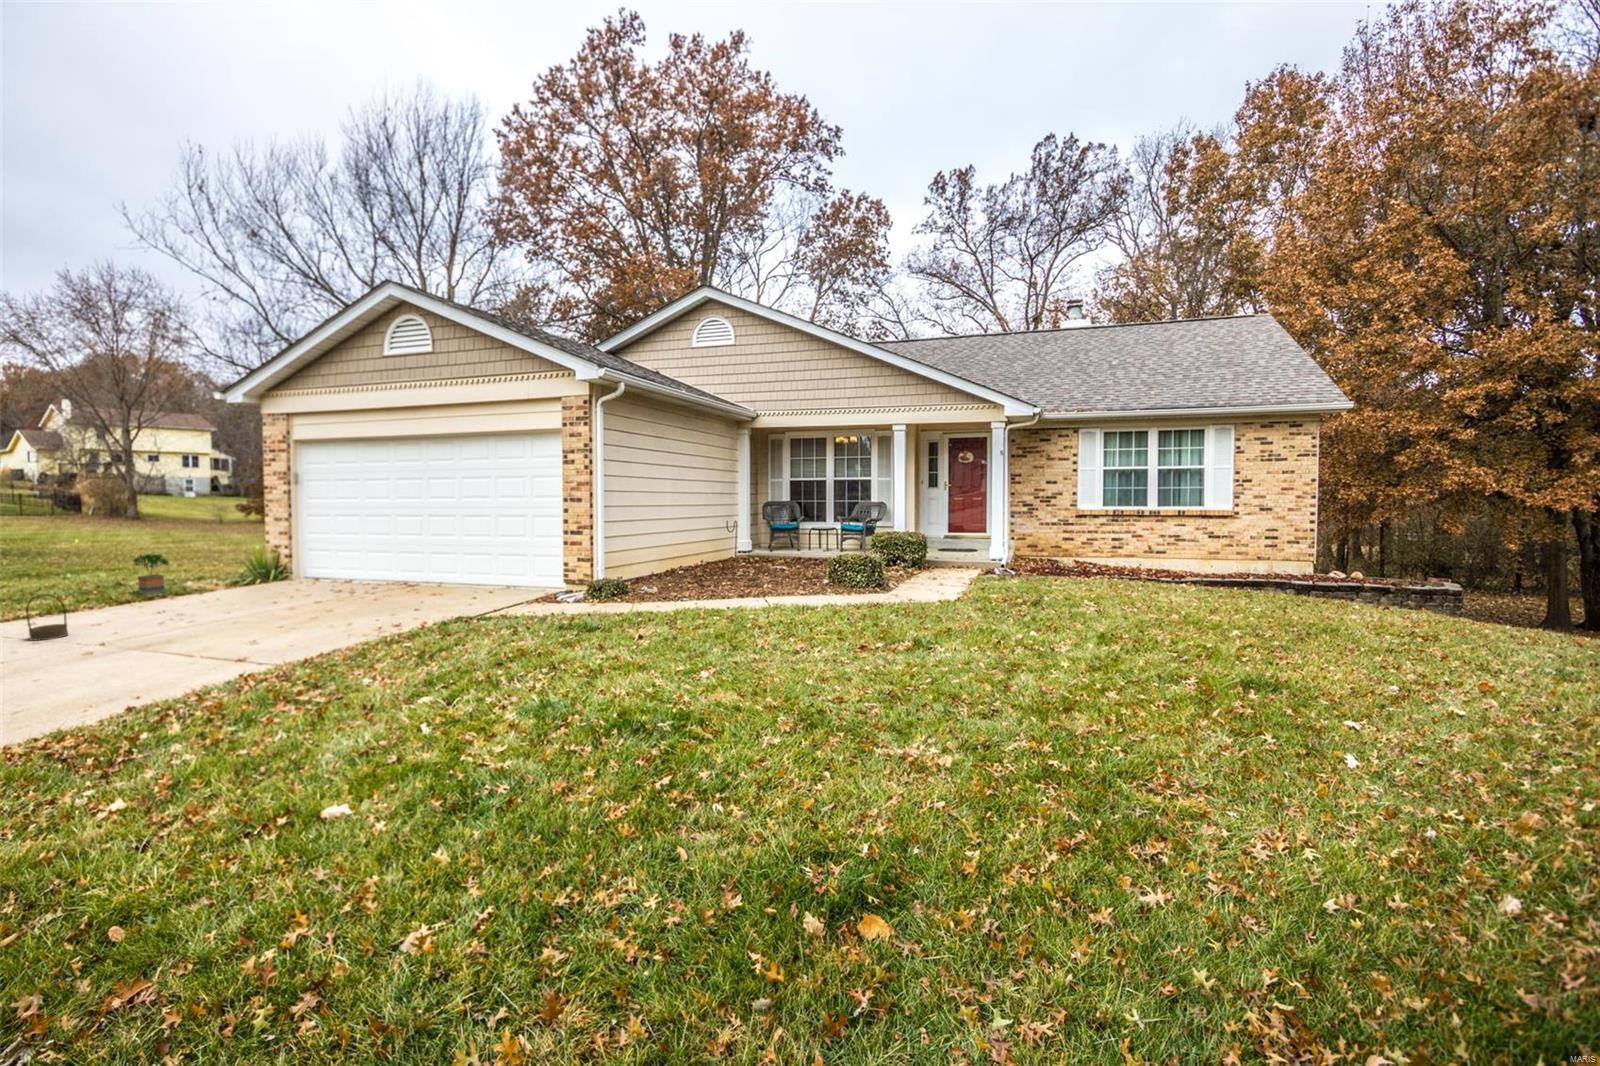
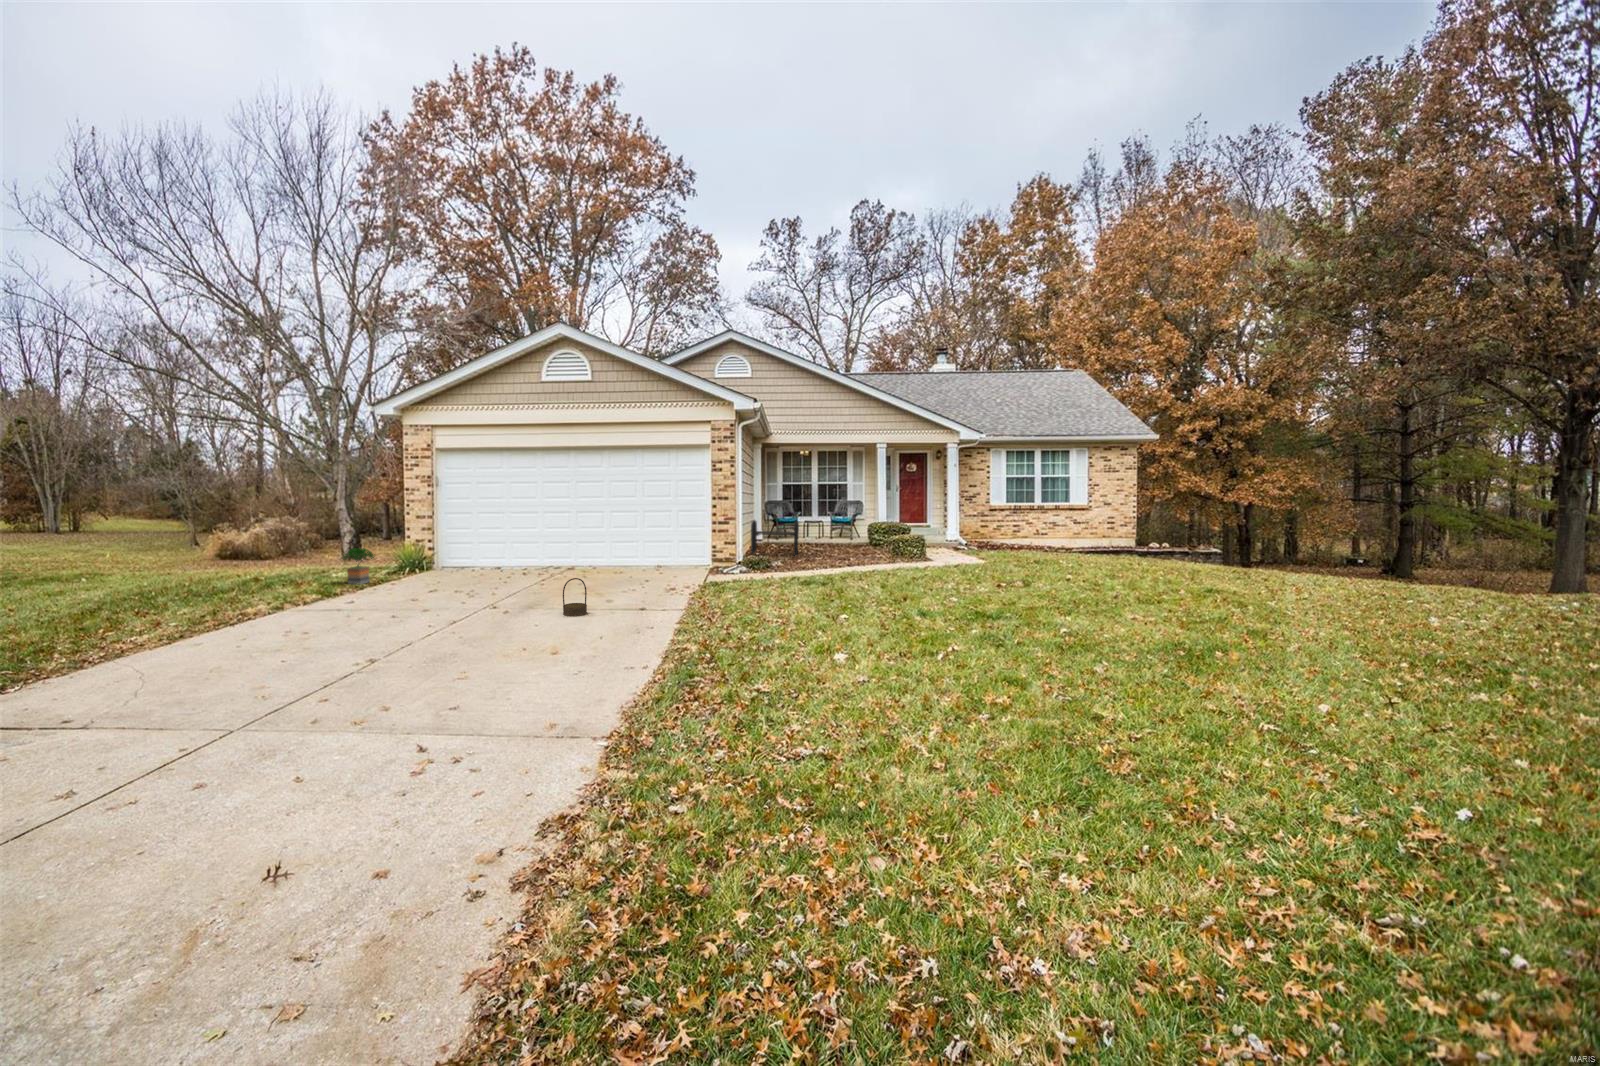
bench: none [669,527,739,577] -> present [751,520,799,556]
basket: present [26,594,68,640] -> present [563,578,587,616]

